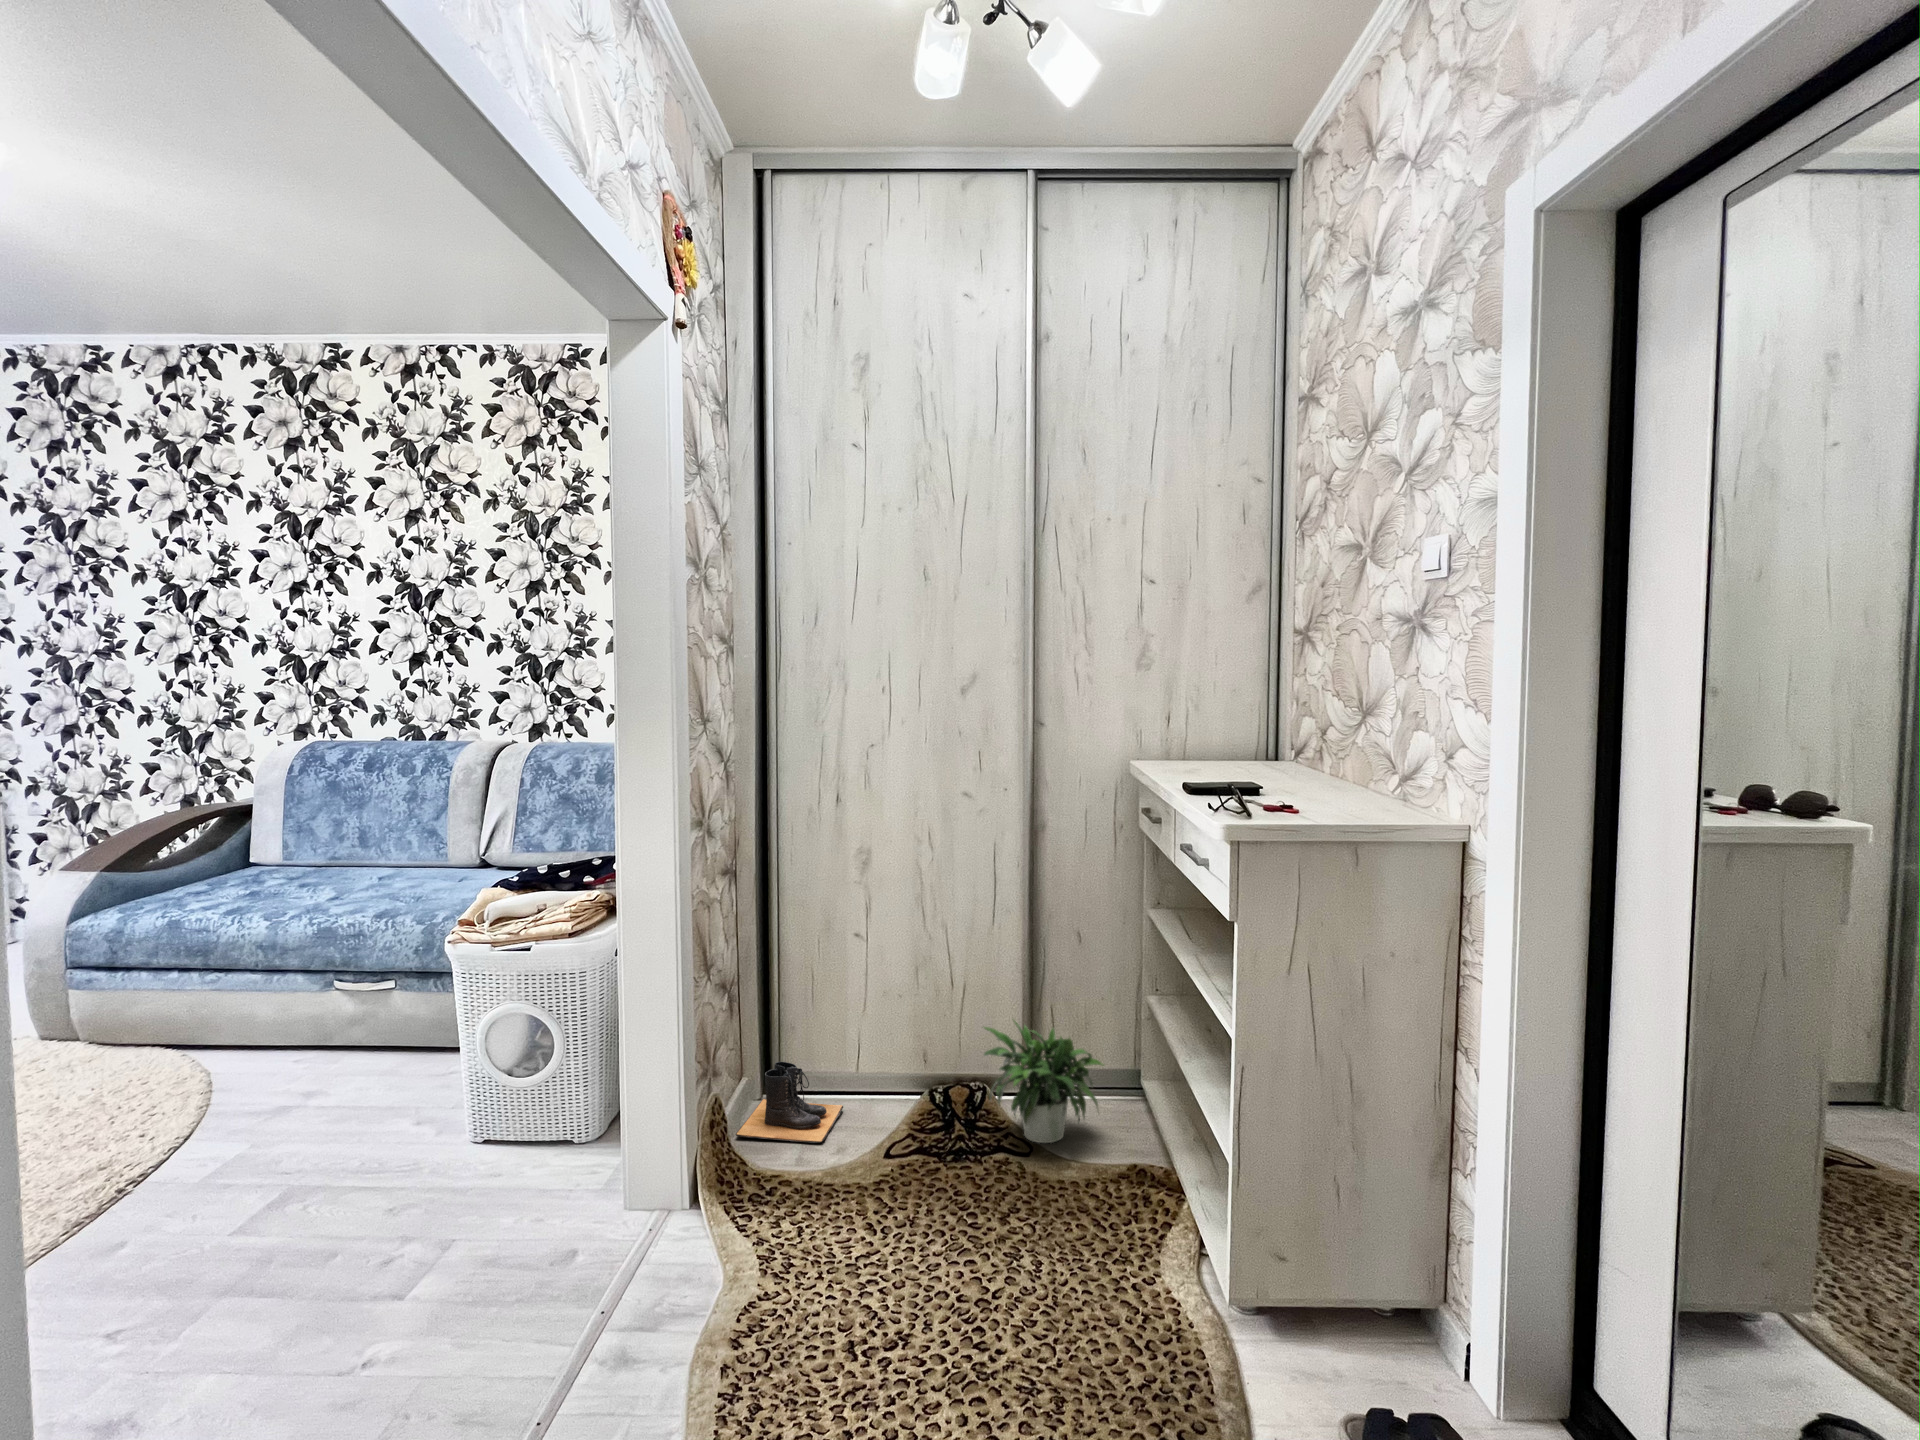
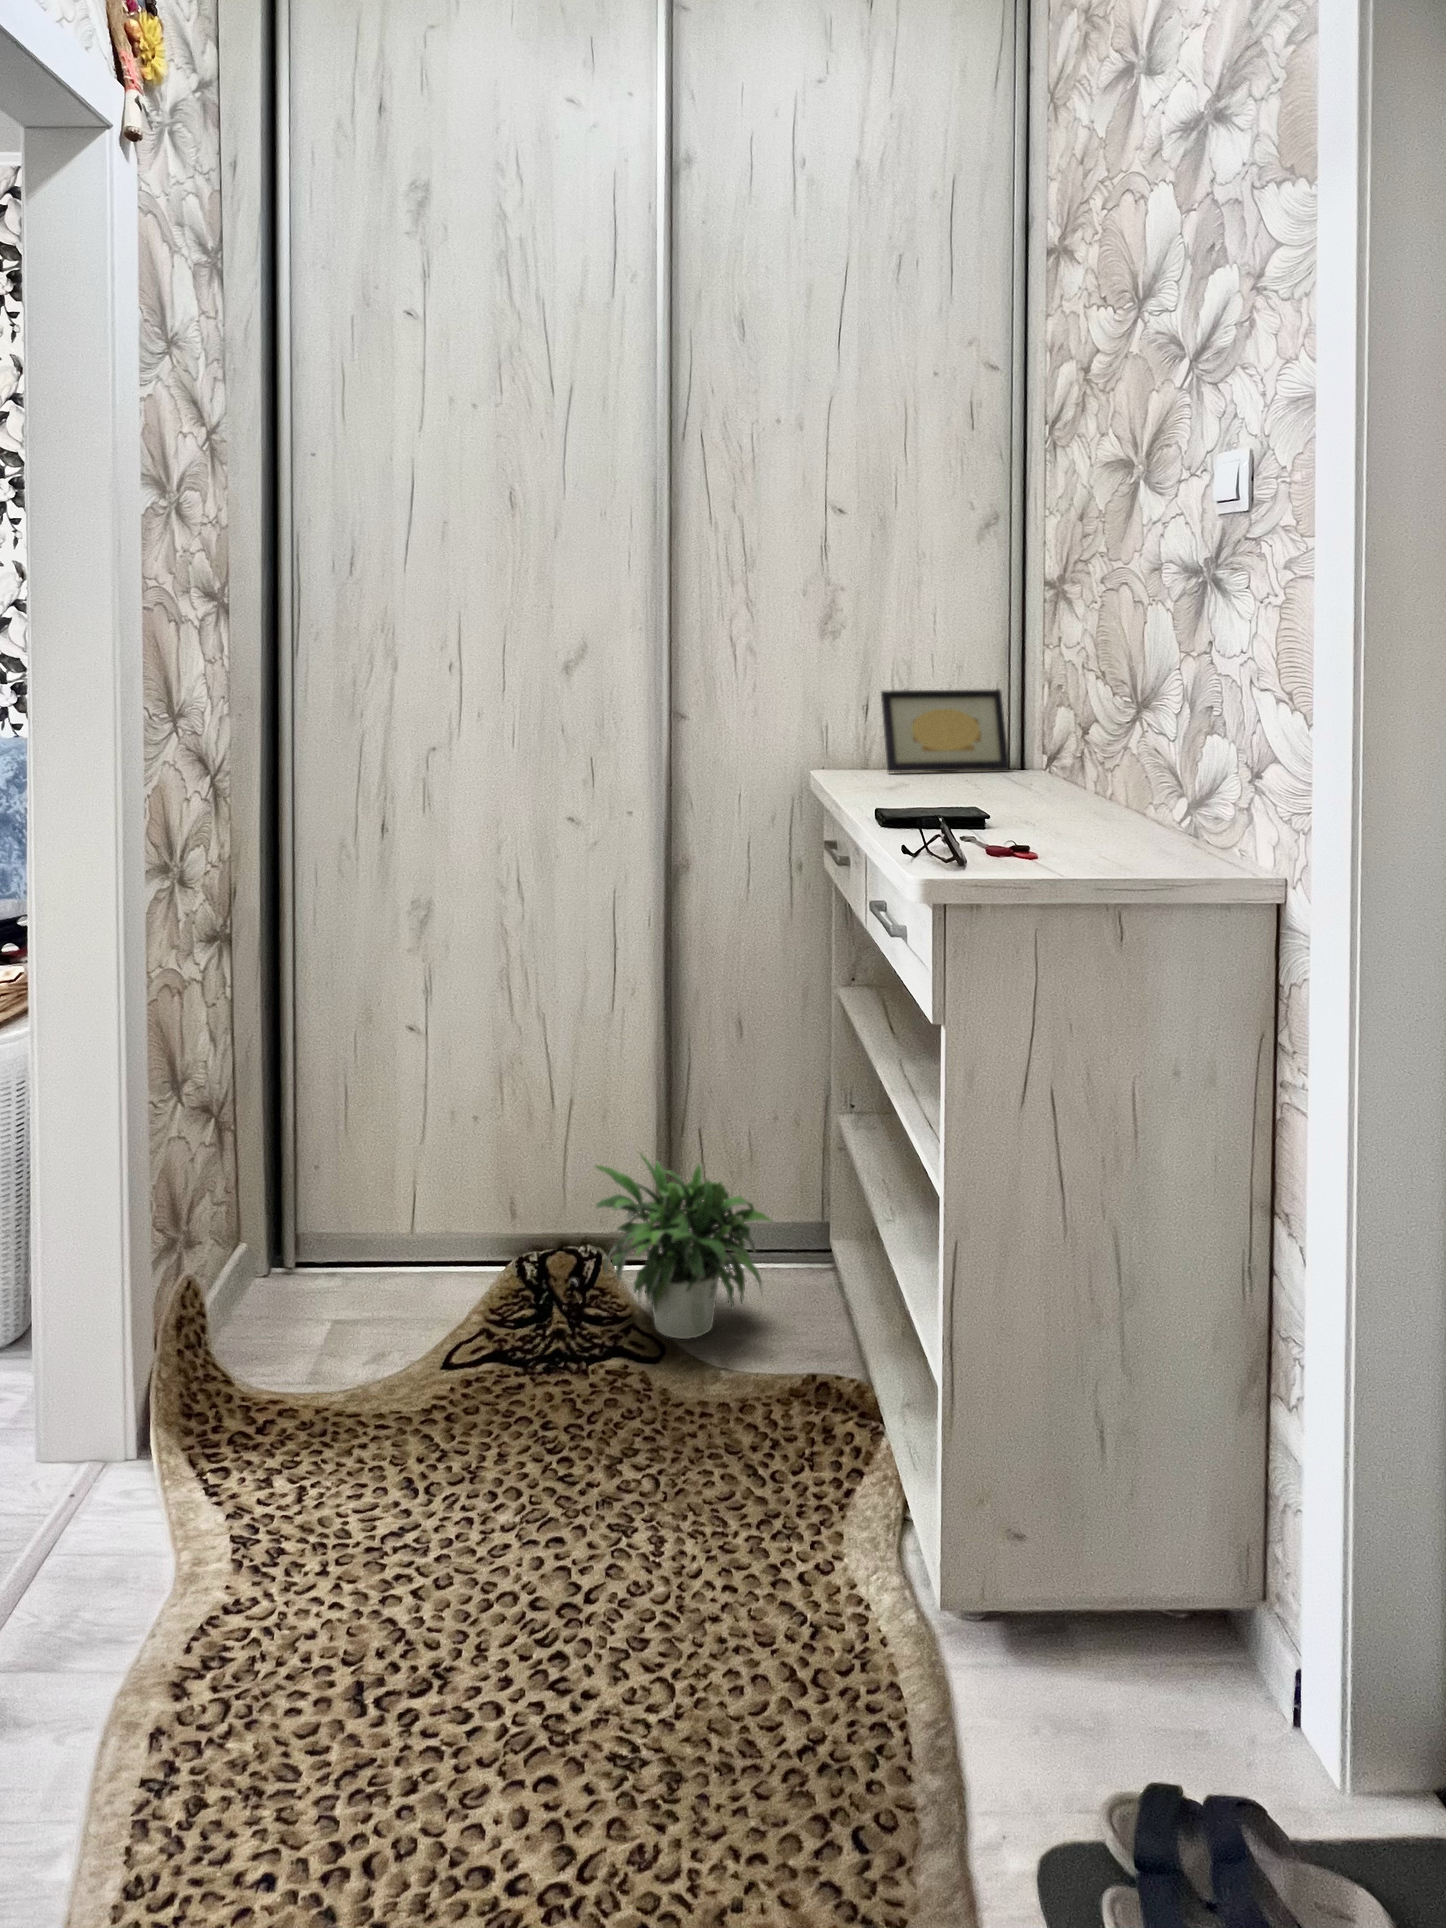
picture frame: none [1178,703,1268,760] -> present [881,689,1009,772]
boots: present [736,1062,843,1143] -> none [224,1219,391,1344]

